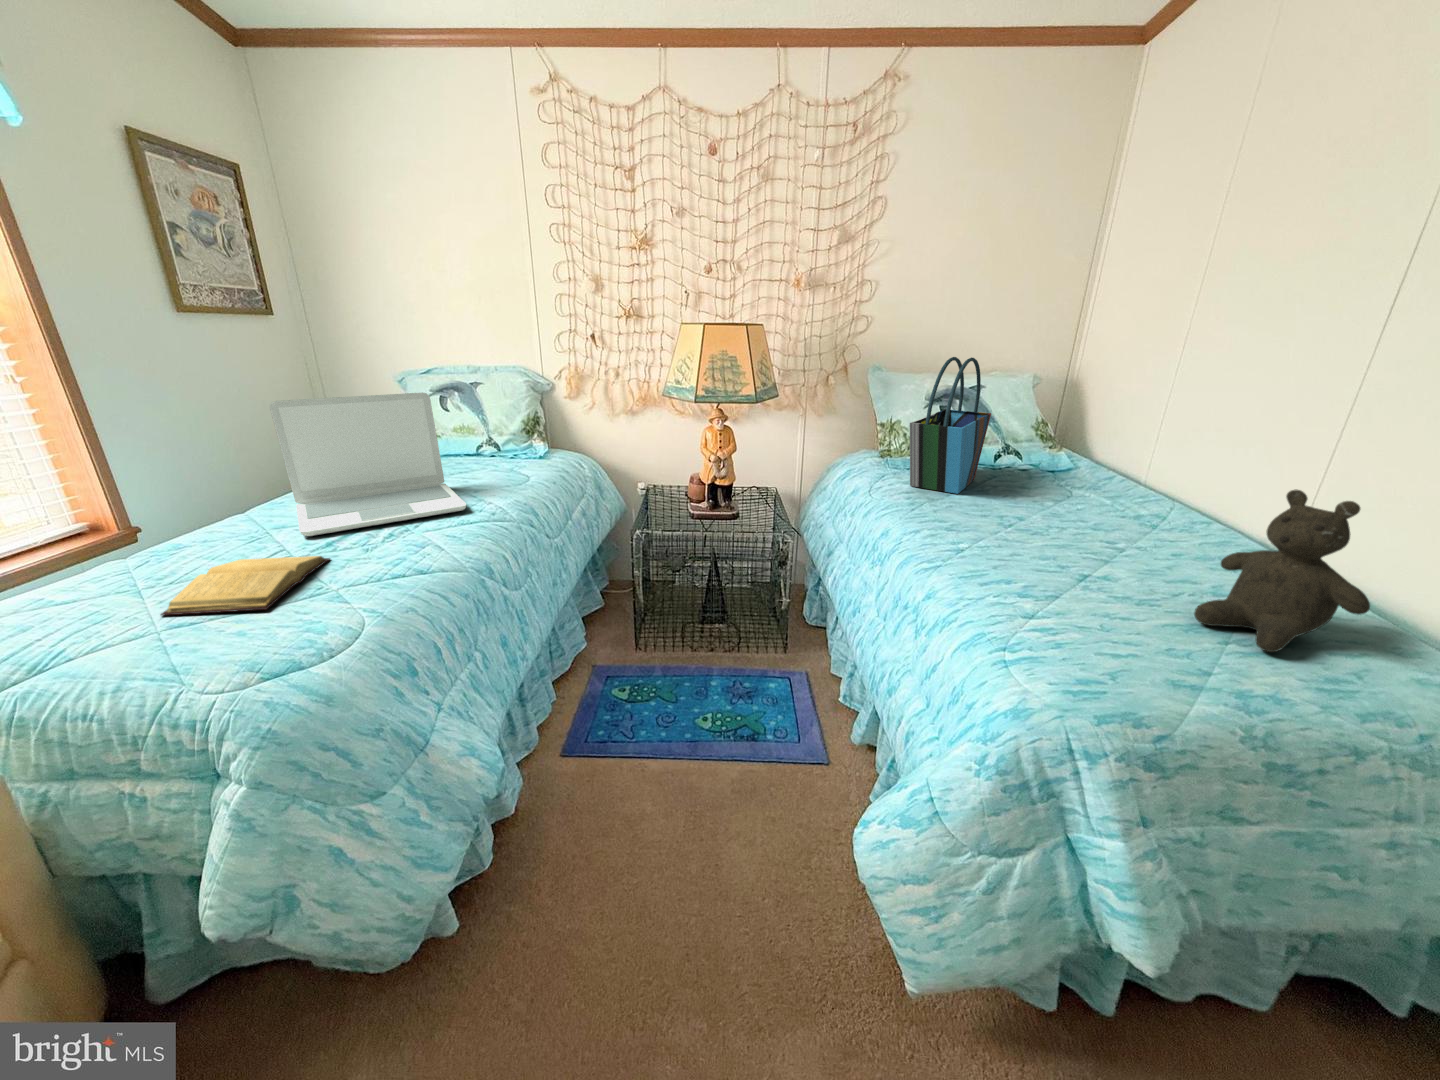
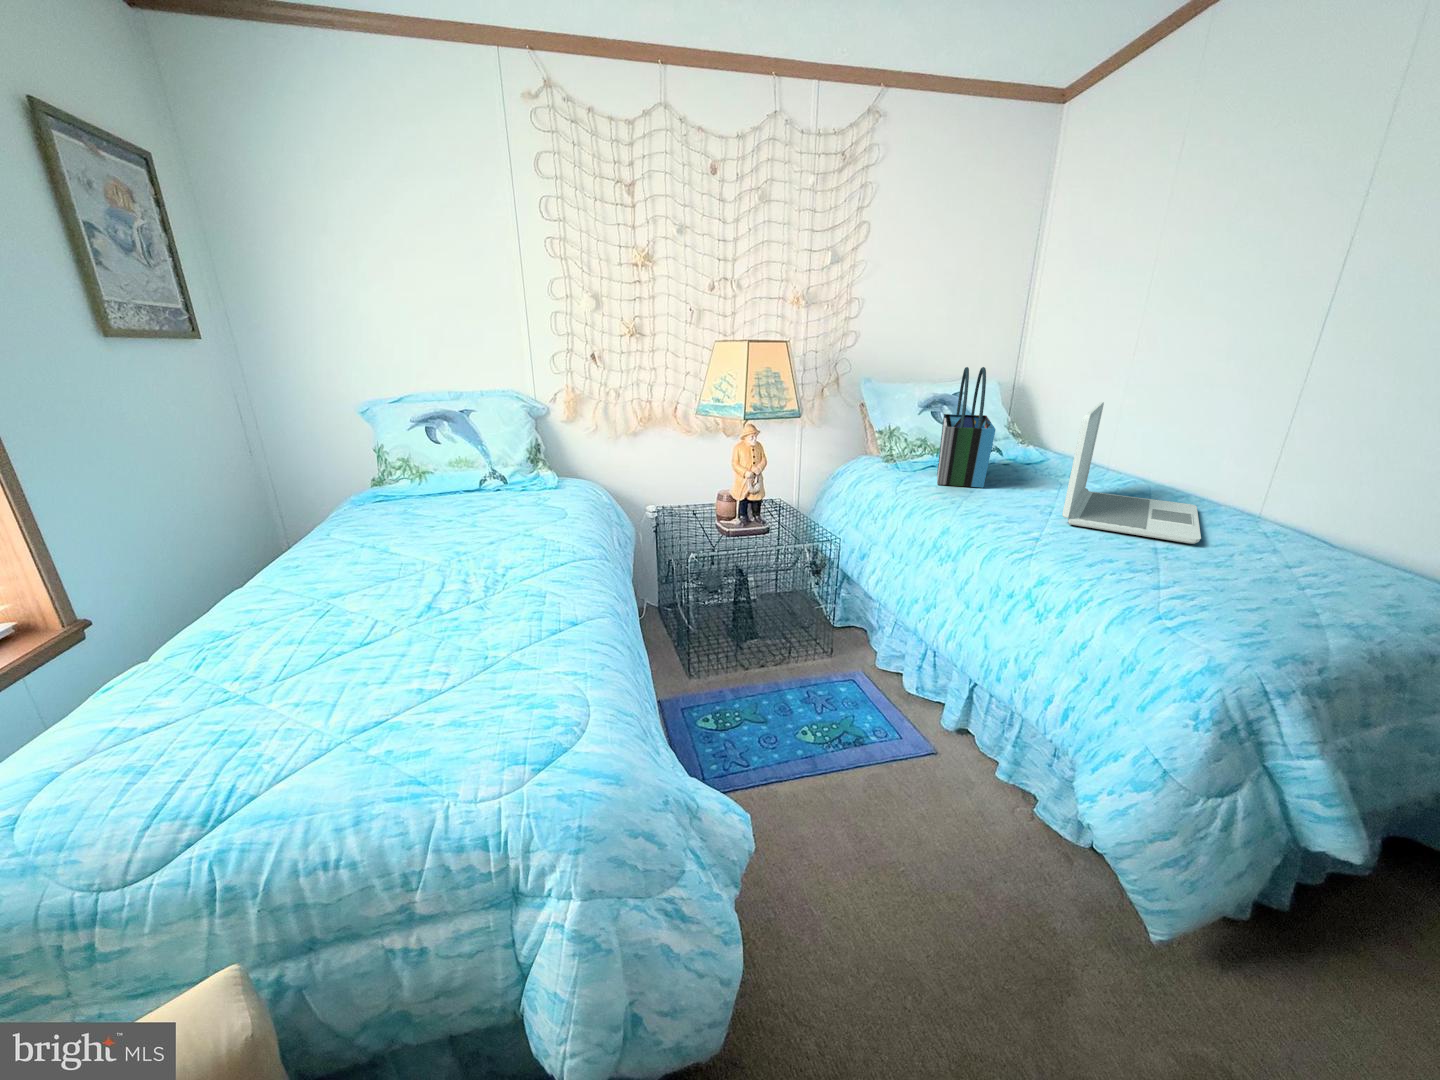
laptop: present [270,392,466,536] -> present [1062,402,1201,544]
teddy bear: present [1194,489,1370,652] -> none [1269,458,1401,584]
book: present [161,556,330,616] -> none [312,619,450,721]

